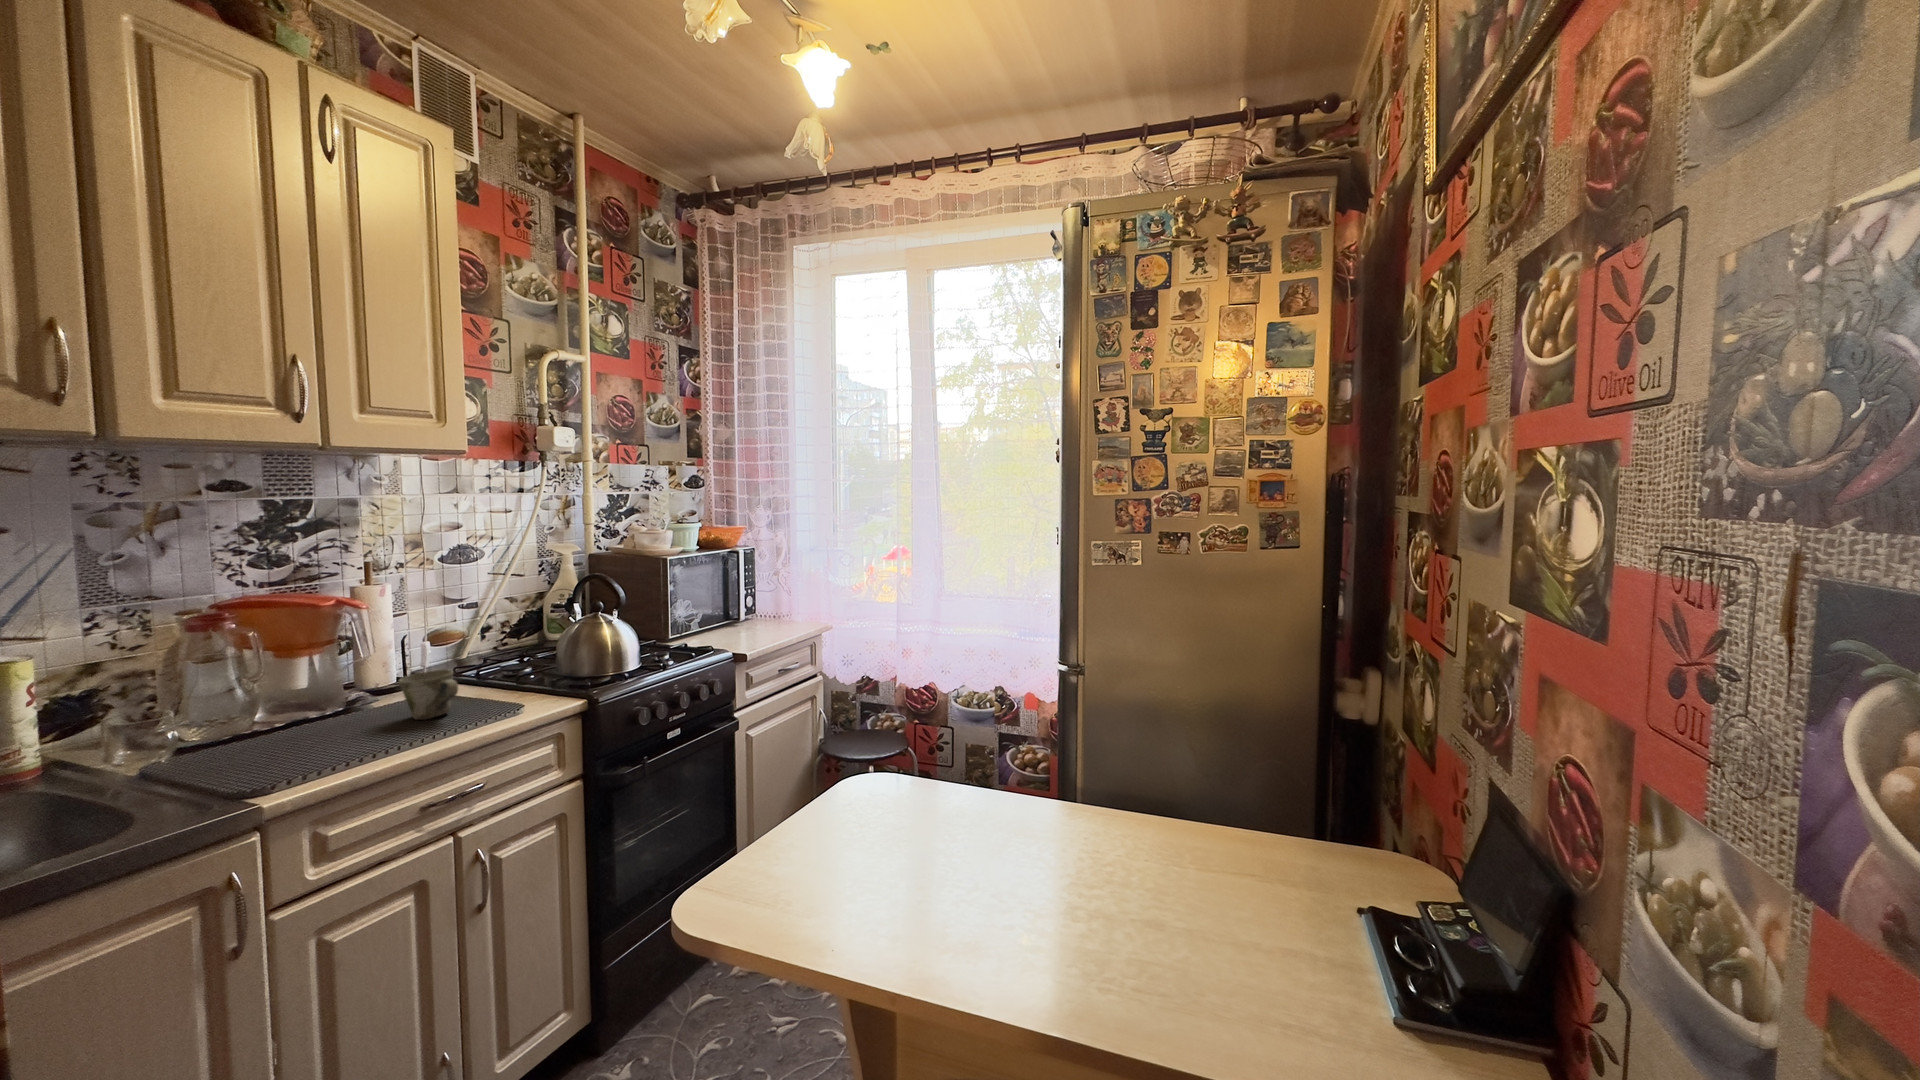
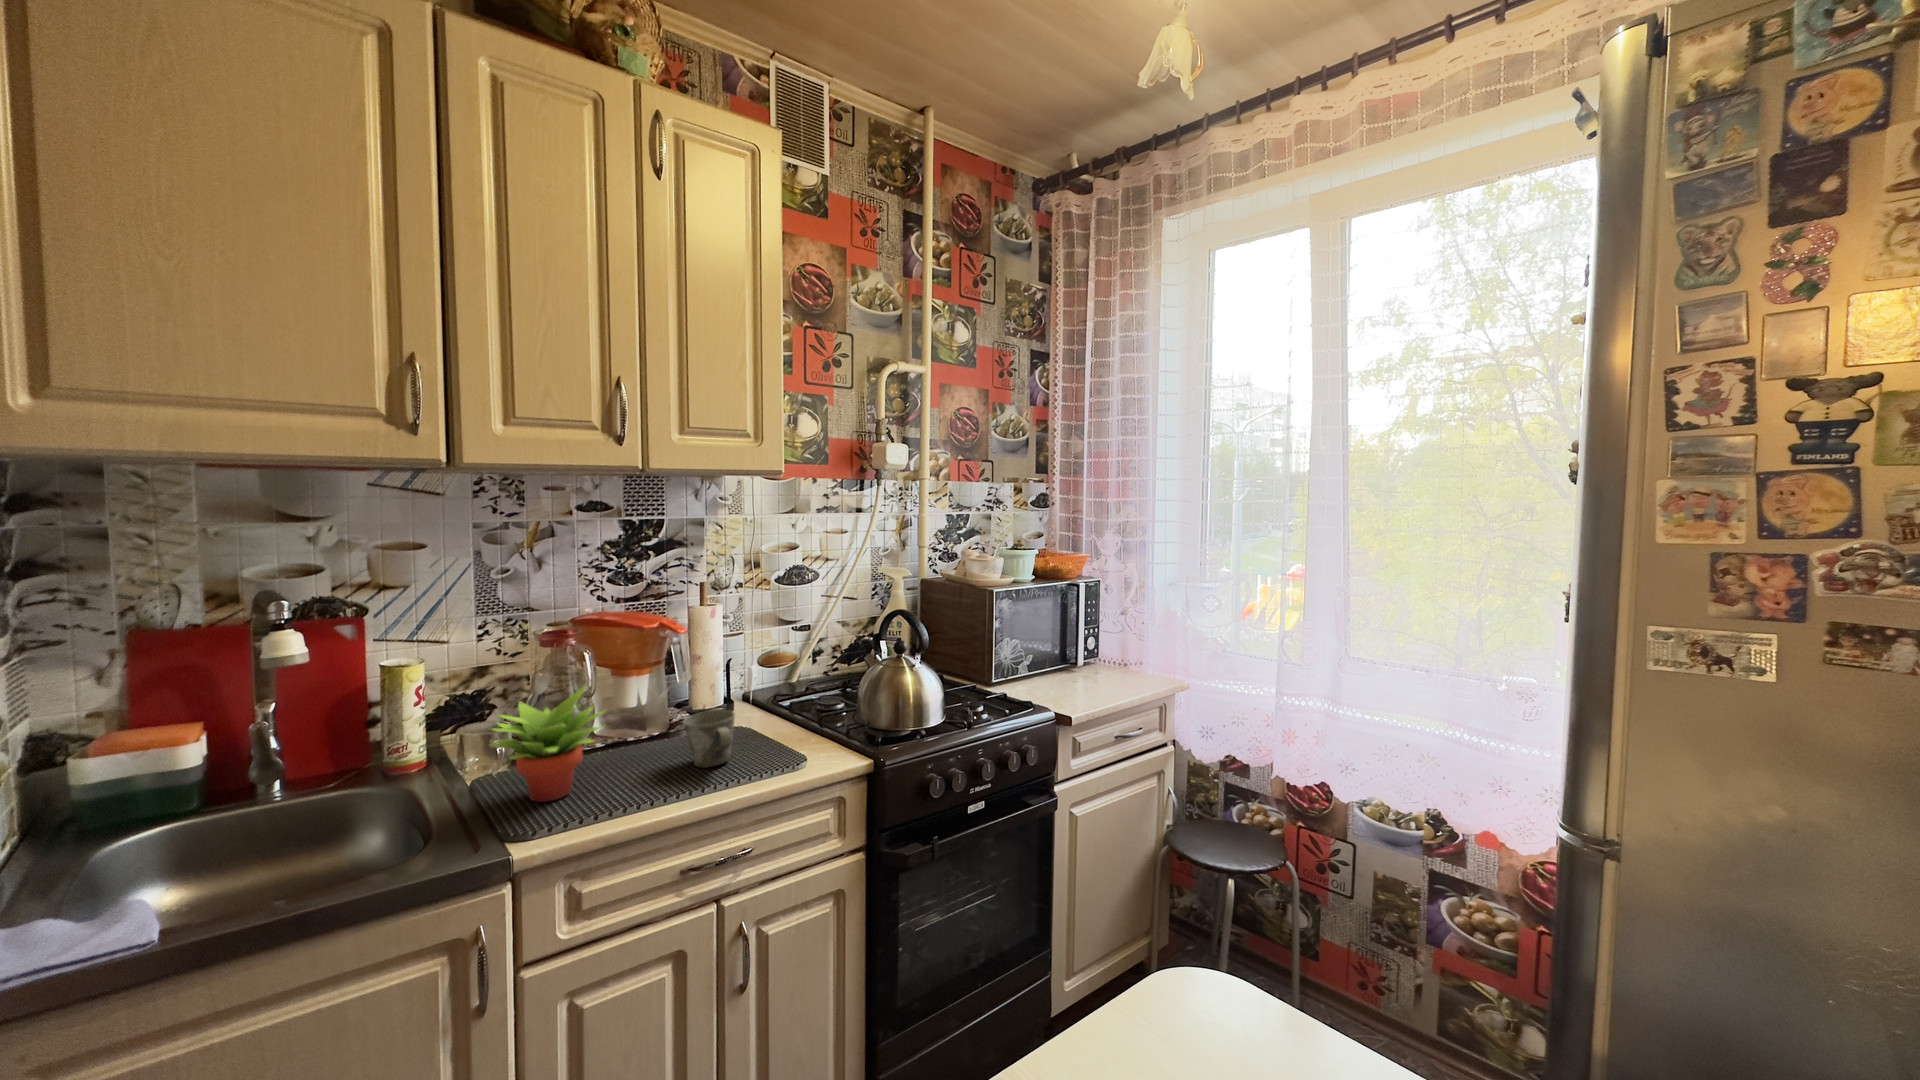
succulent plant: none [202,652,335,760] -> present [490,685,607,802]

